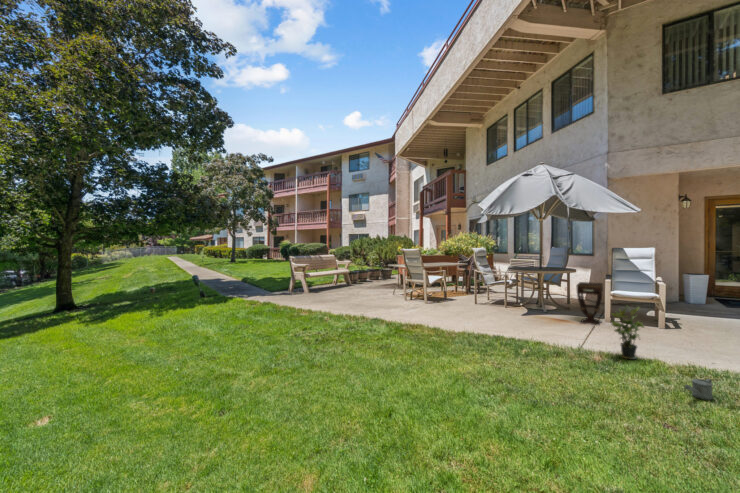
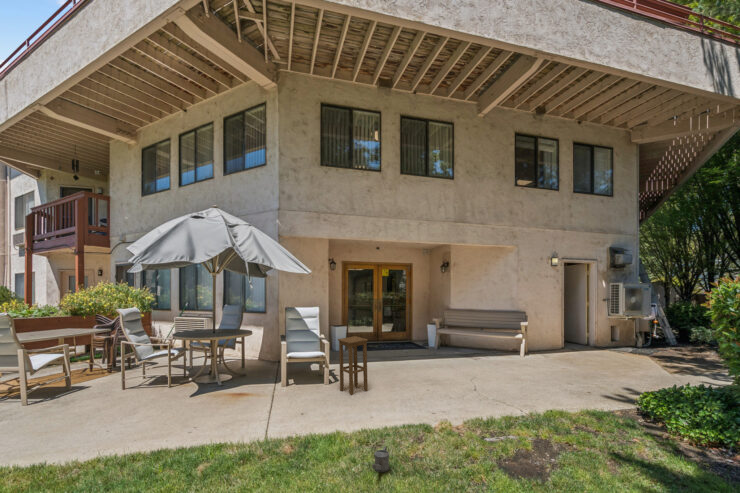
side table: present [576,282,603,325] -> none [255,344,280,396]
stool: none [672,283,716,343] -> present [338,336,368,395]
potted plant: present [612,307,644,360] -> none [297,376,327,438]

